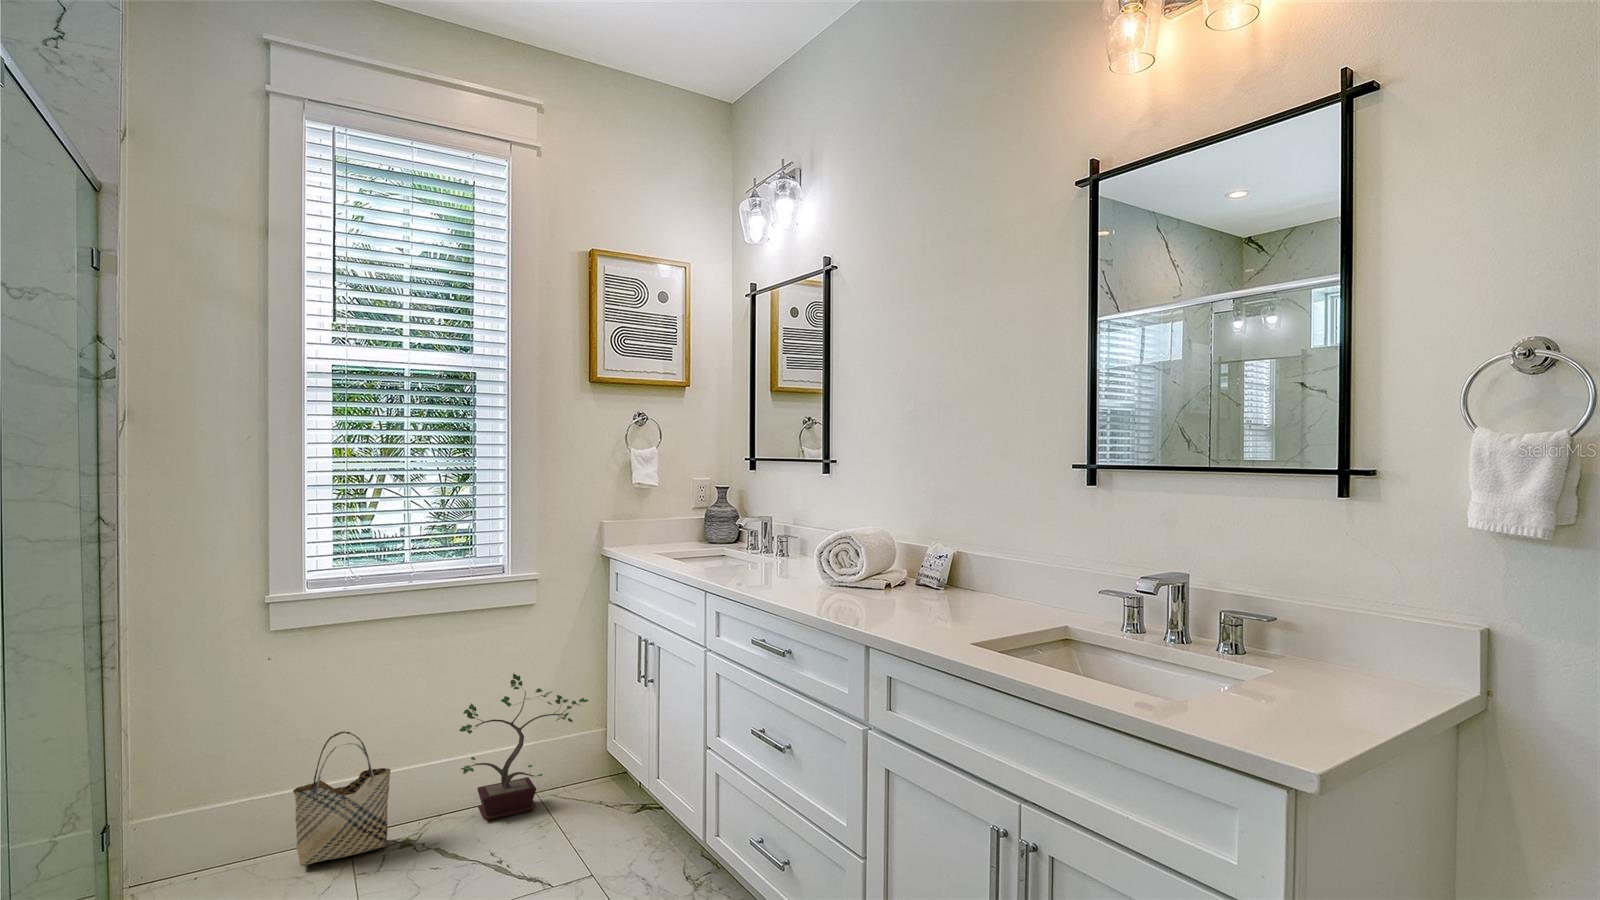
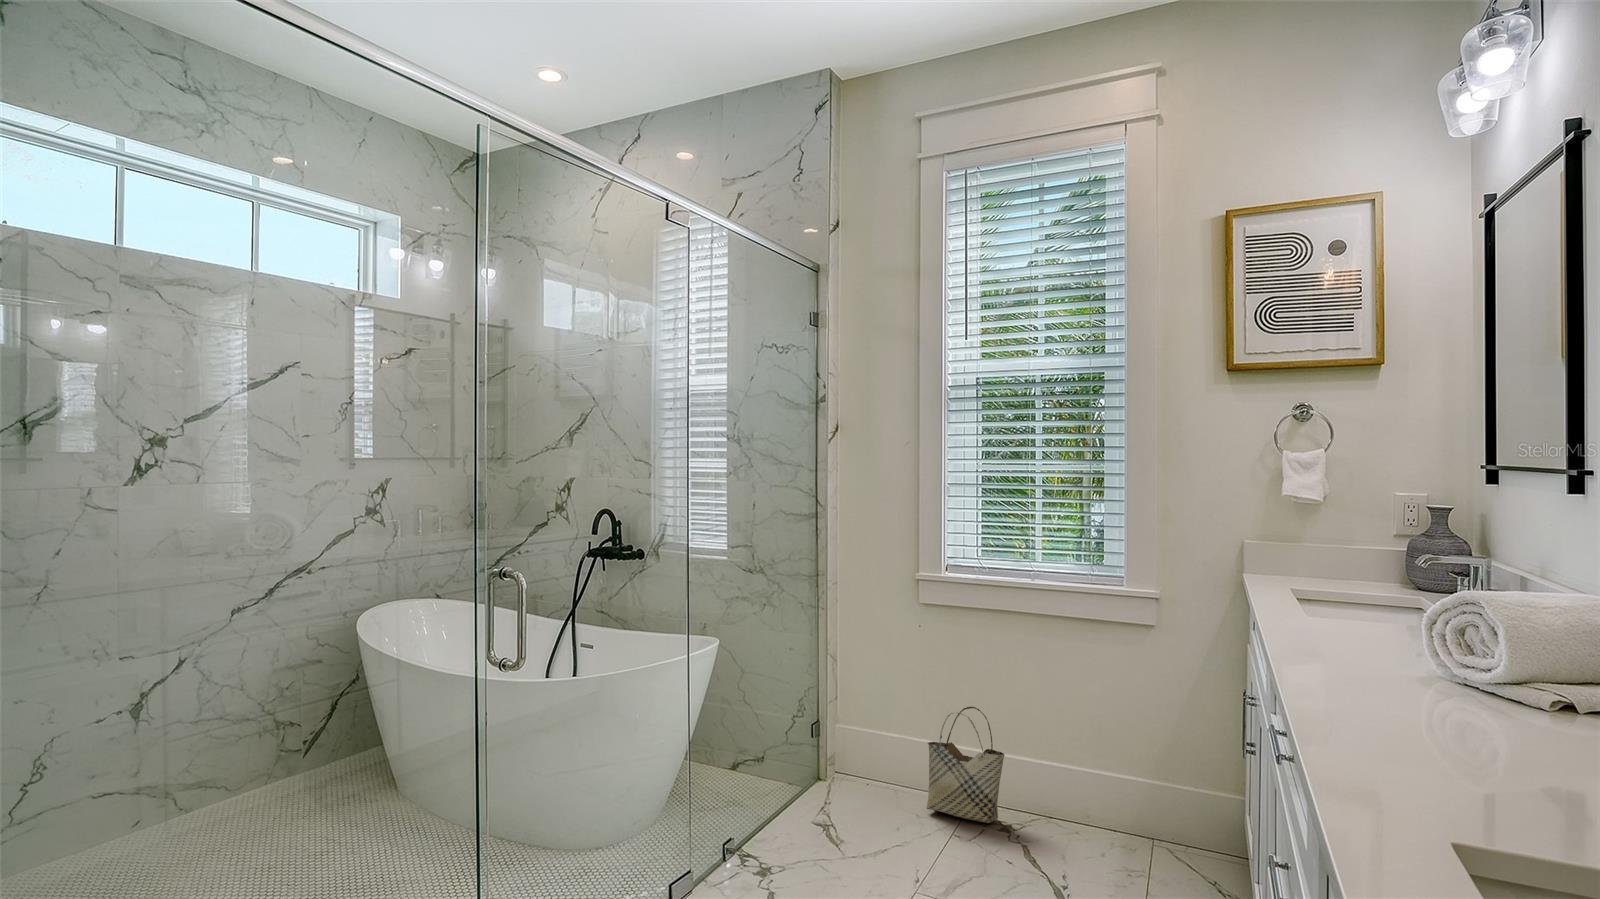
potted plant: present [459,674,589,820] -> none [1061,696,1203,856]

